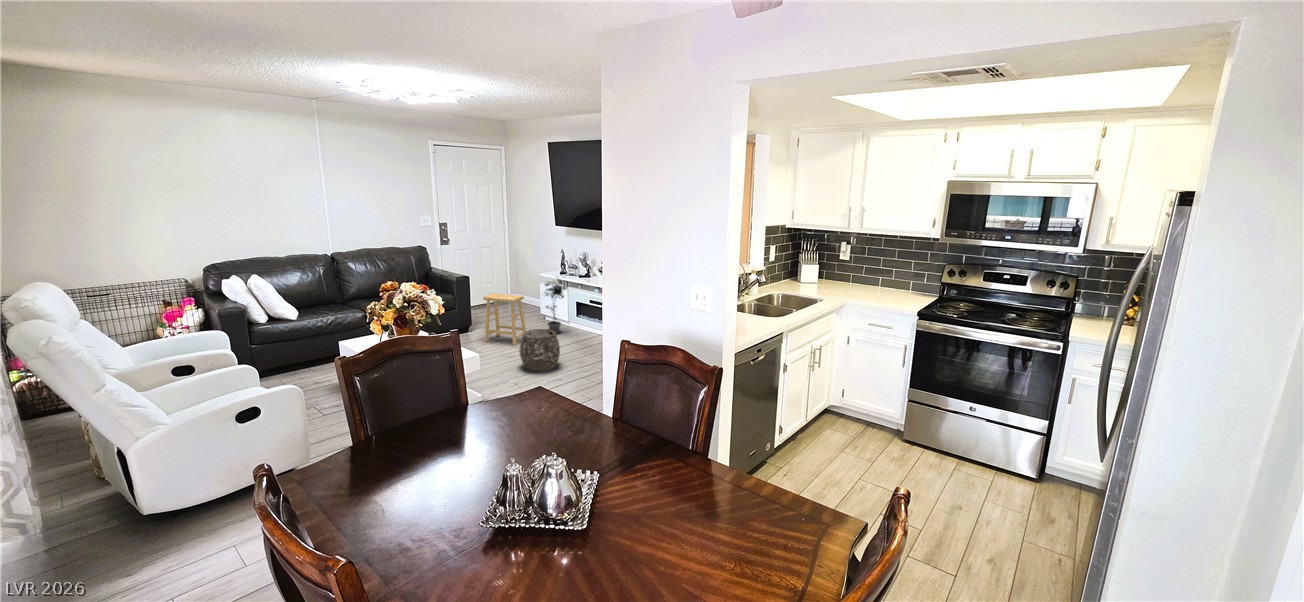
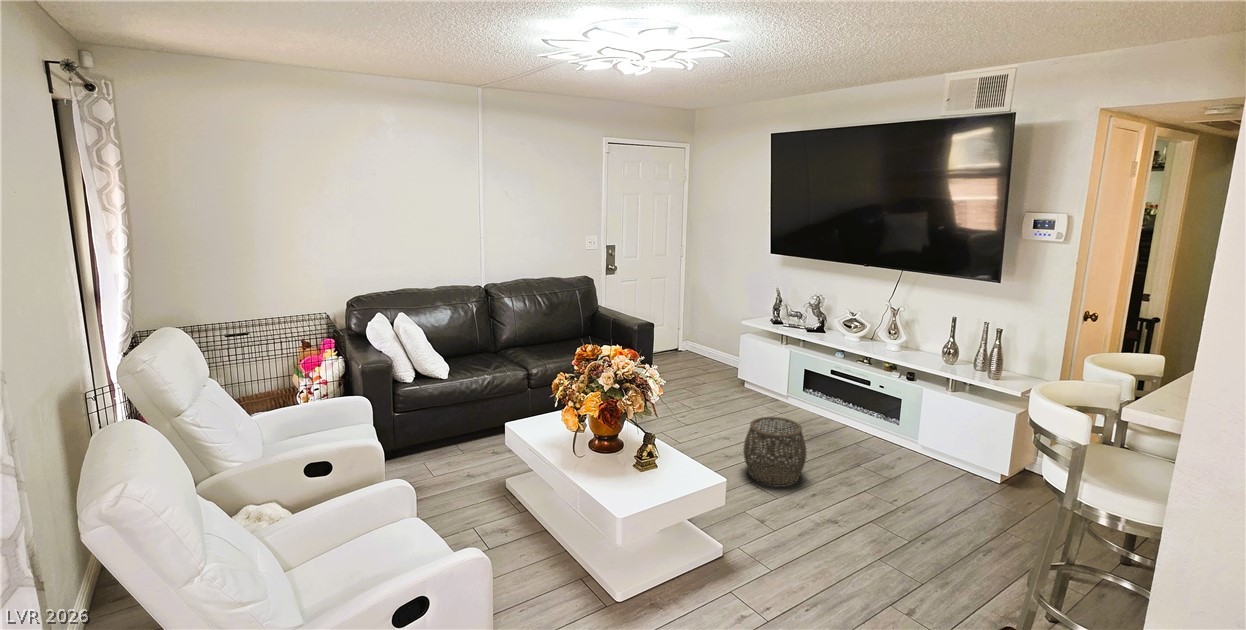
potted plant: present [545,279,566,334] -> none [759,331,802,415]
footstool: present [483,293,526,345] -> none [676,351,737,431]

